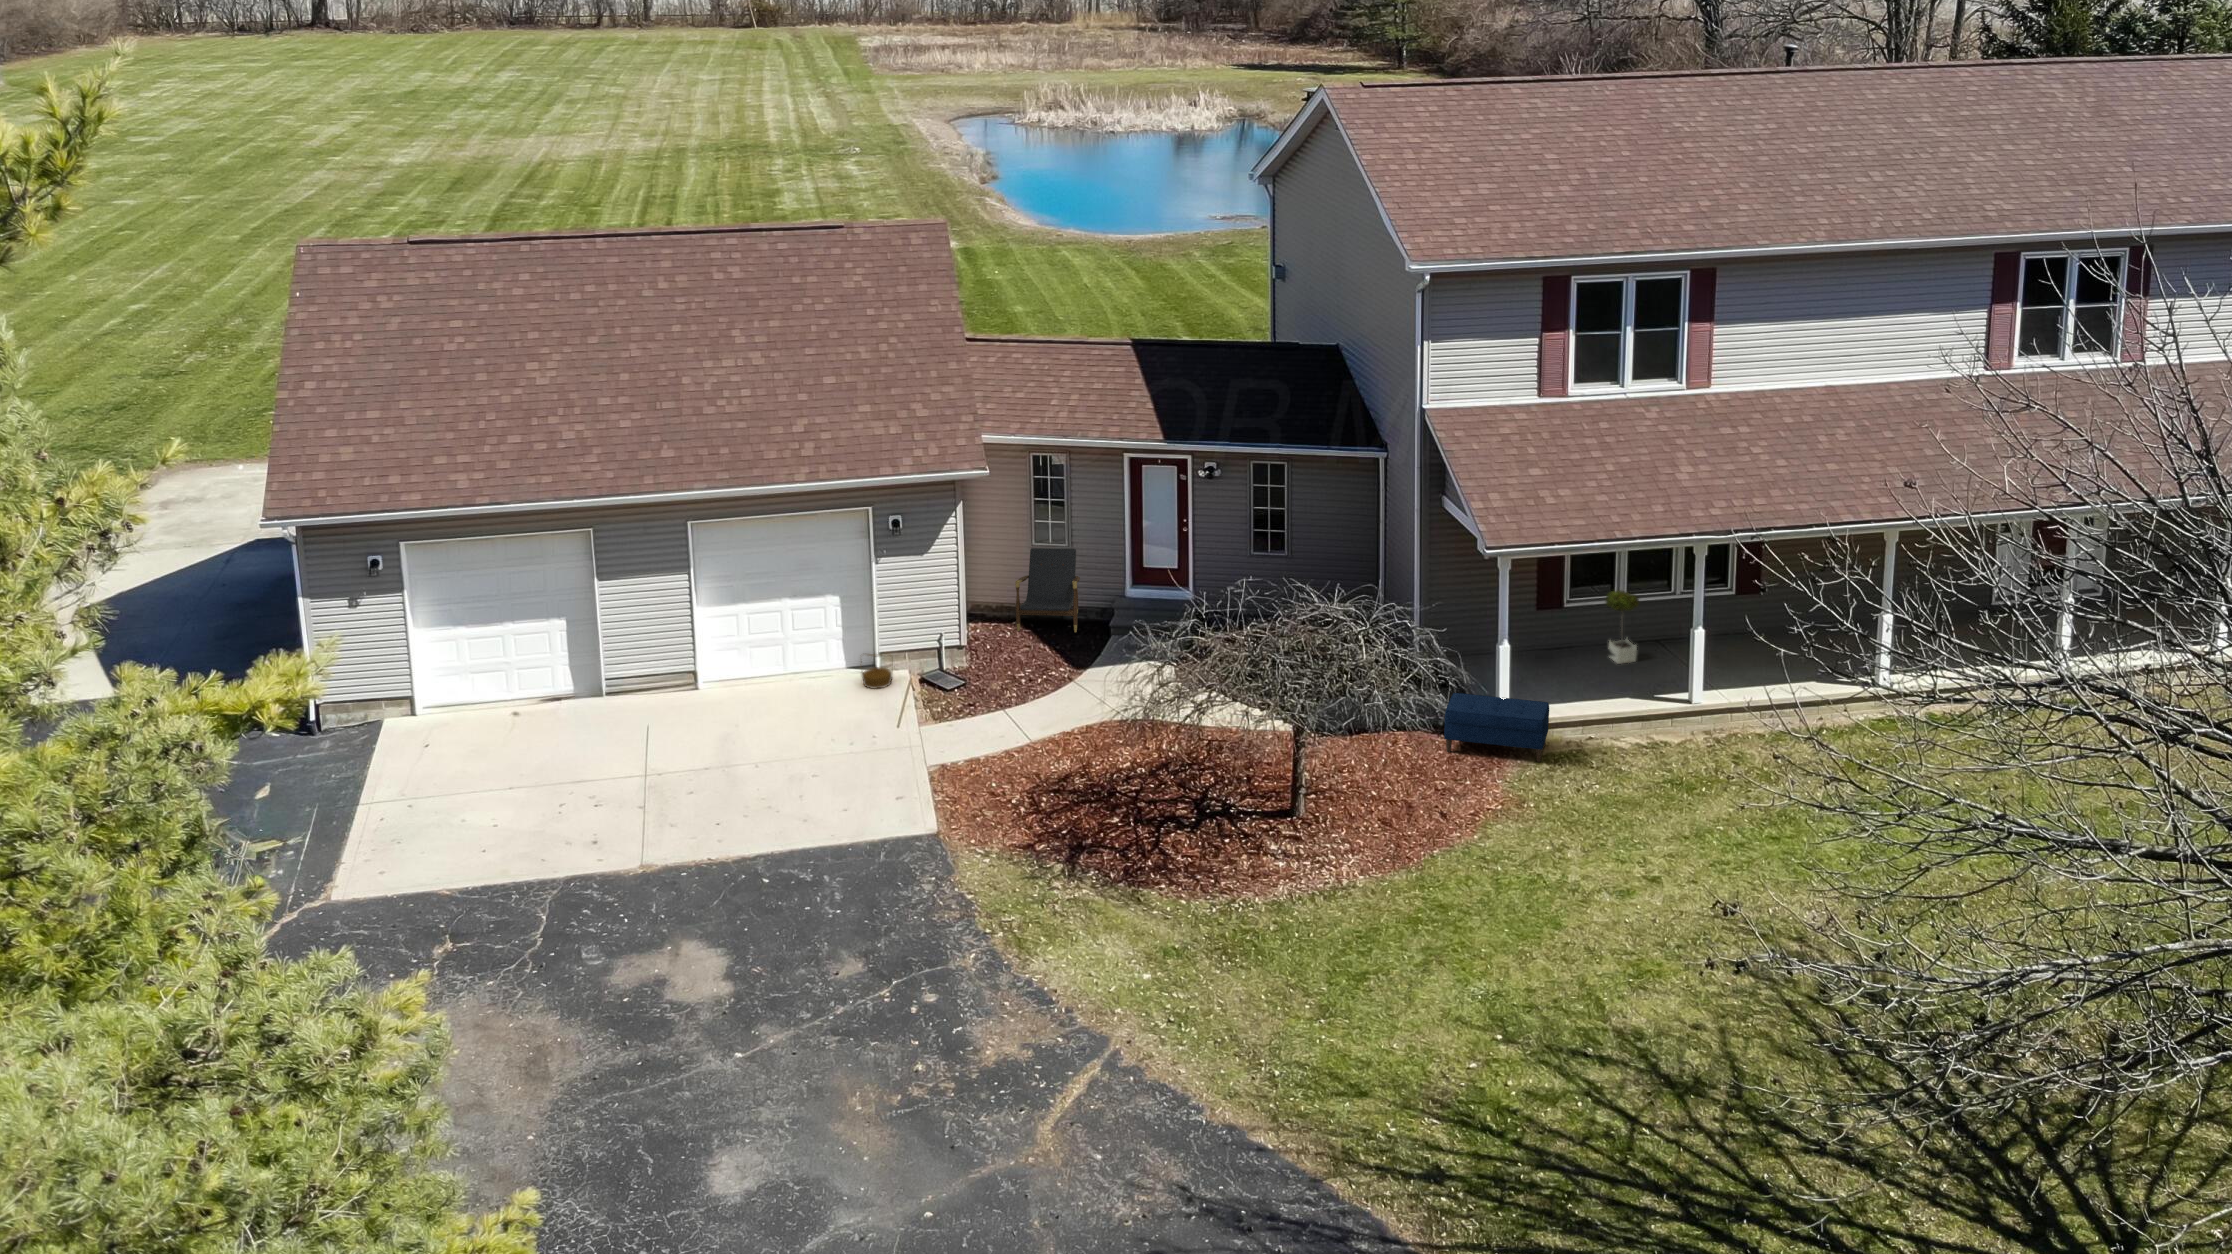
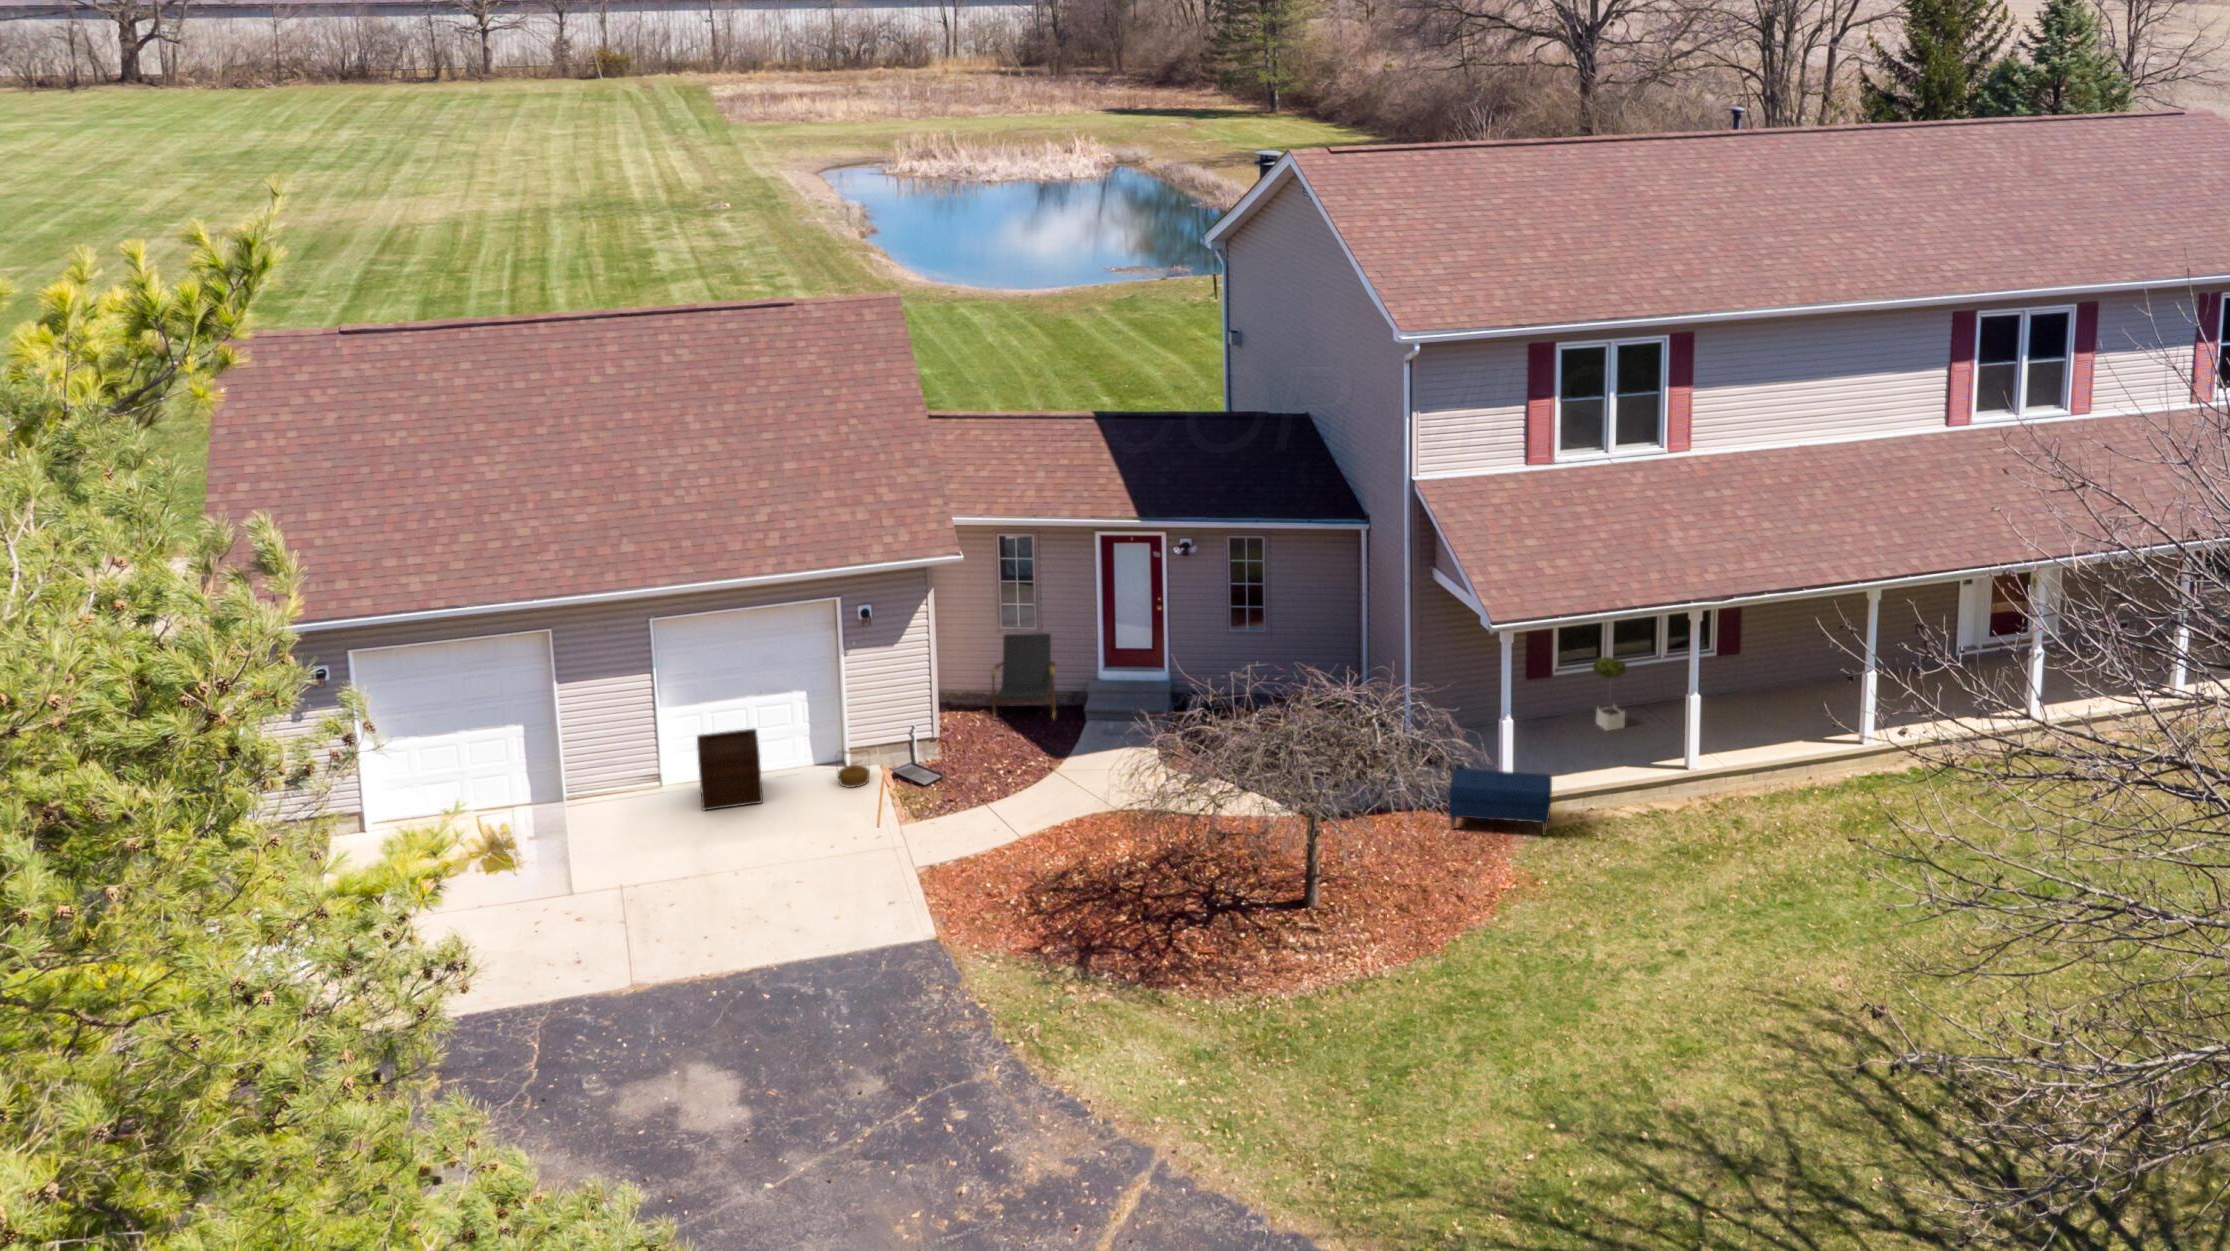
wooden crate: none [728,629,790,704] -> present [697,729,763,810]

